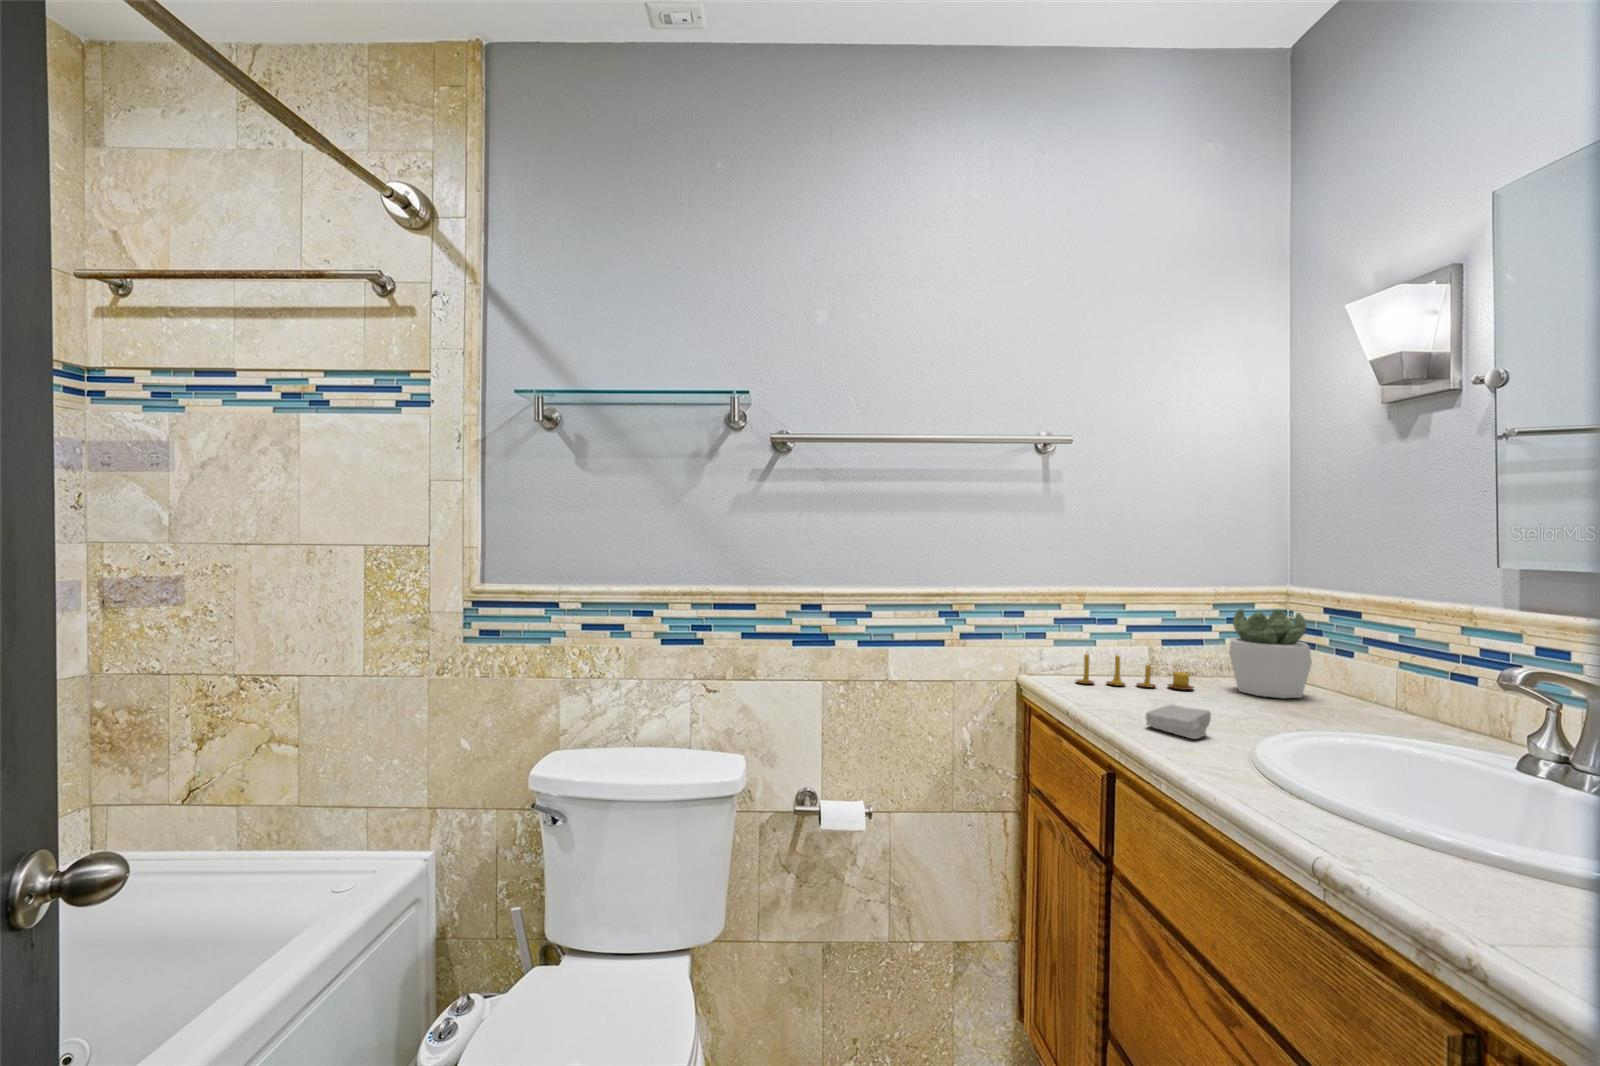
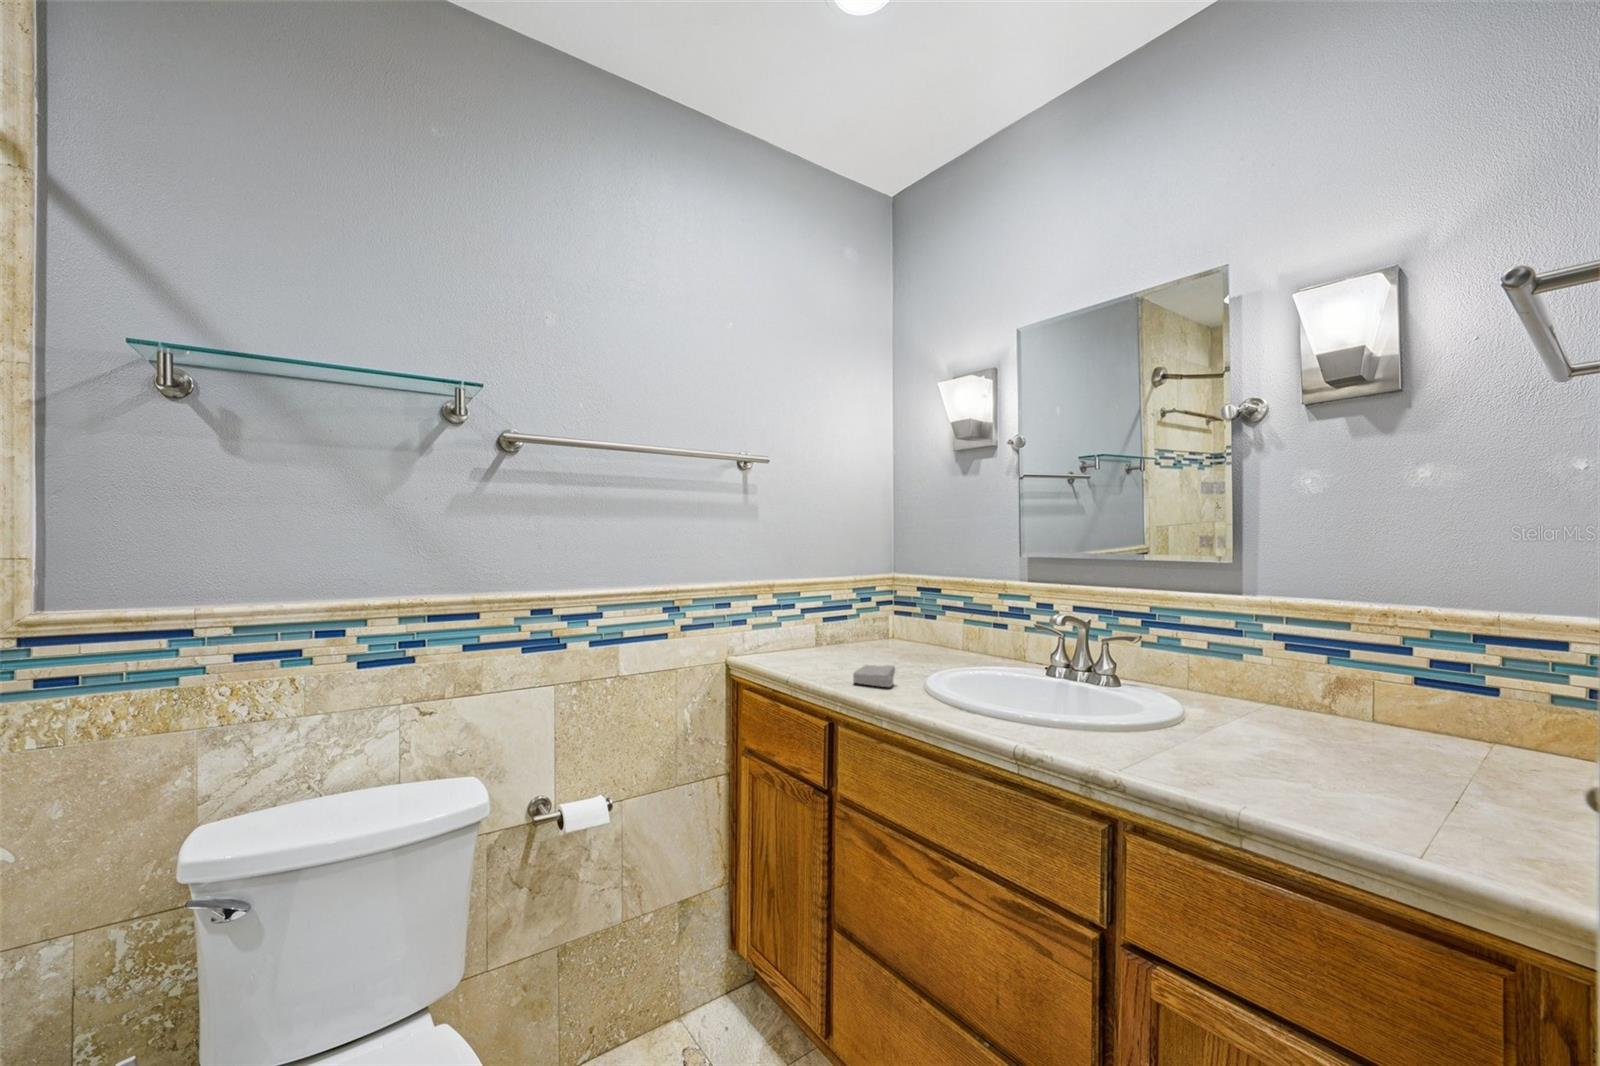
succulent plant: present [1229,609,1312,698] -> none [869,590,921,652]
candle: present [1076,653,1194,690] -> none [772,630,853,658]

